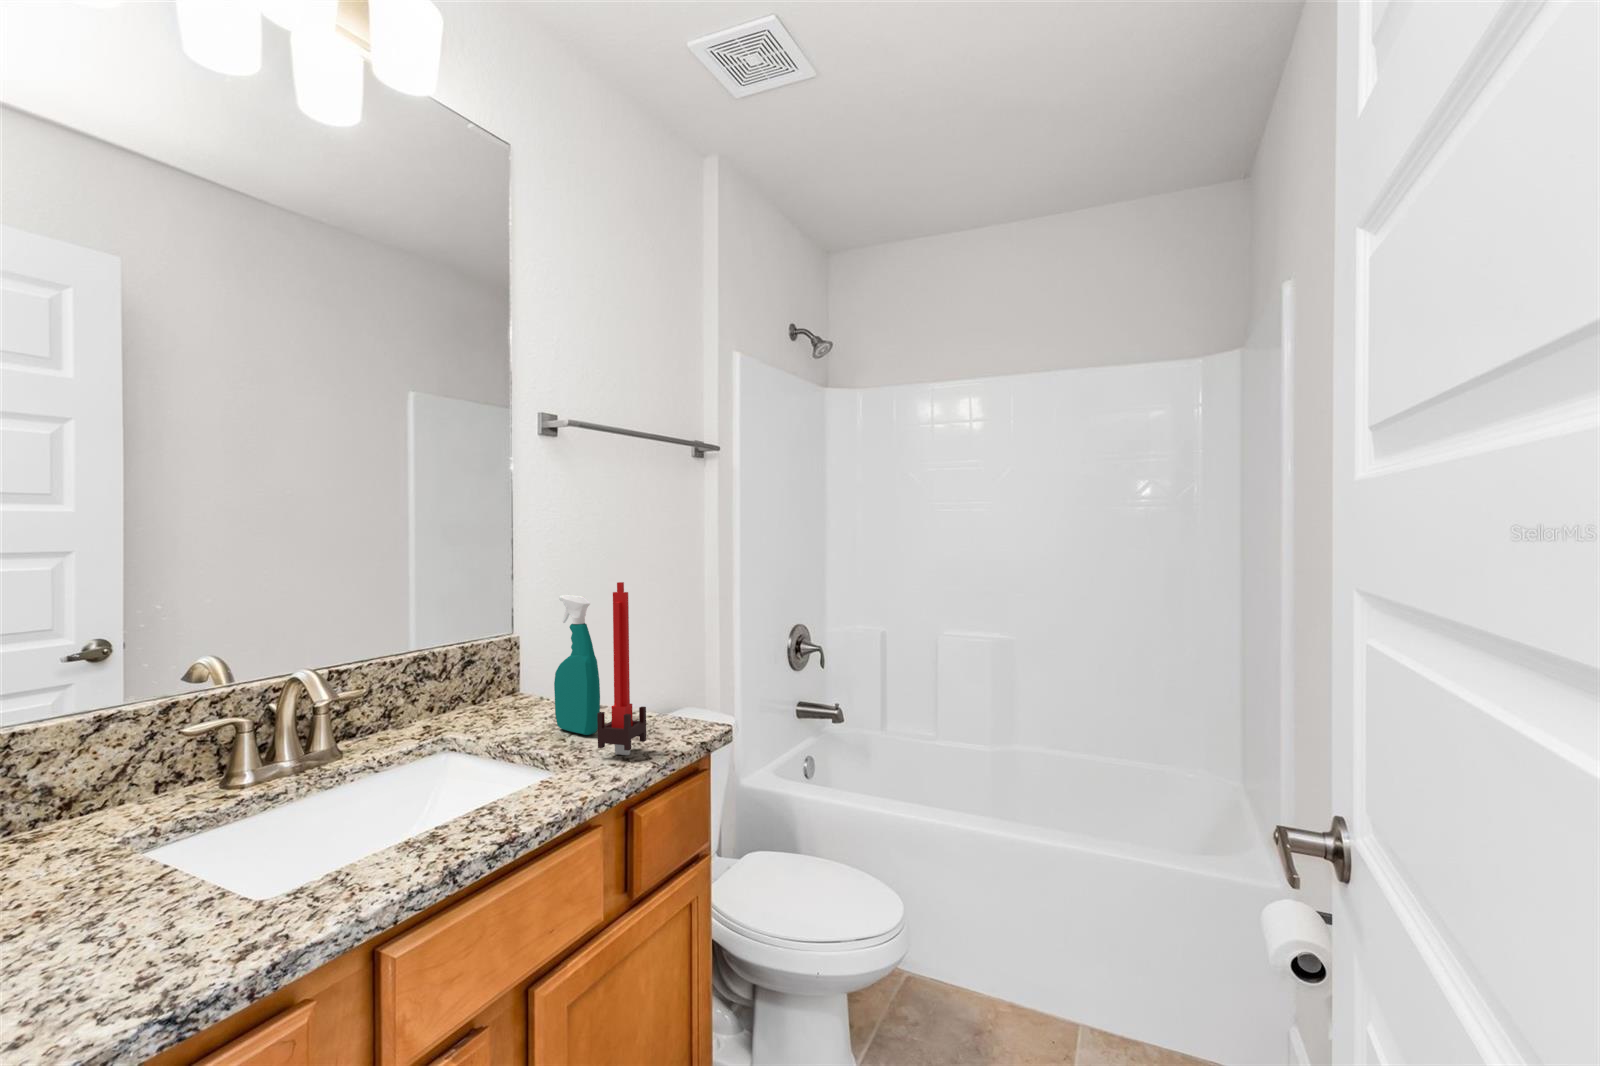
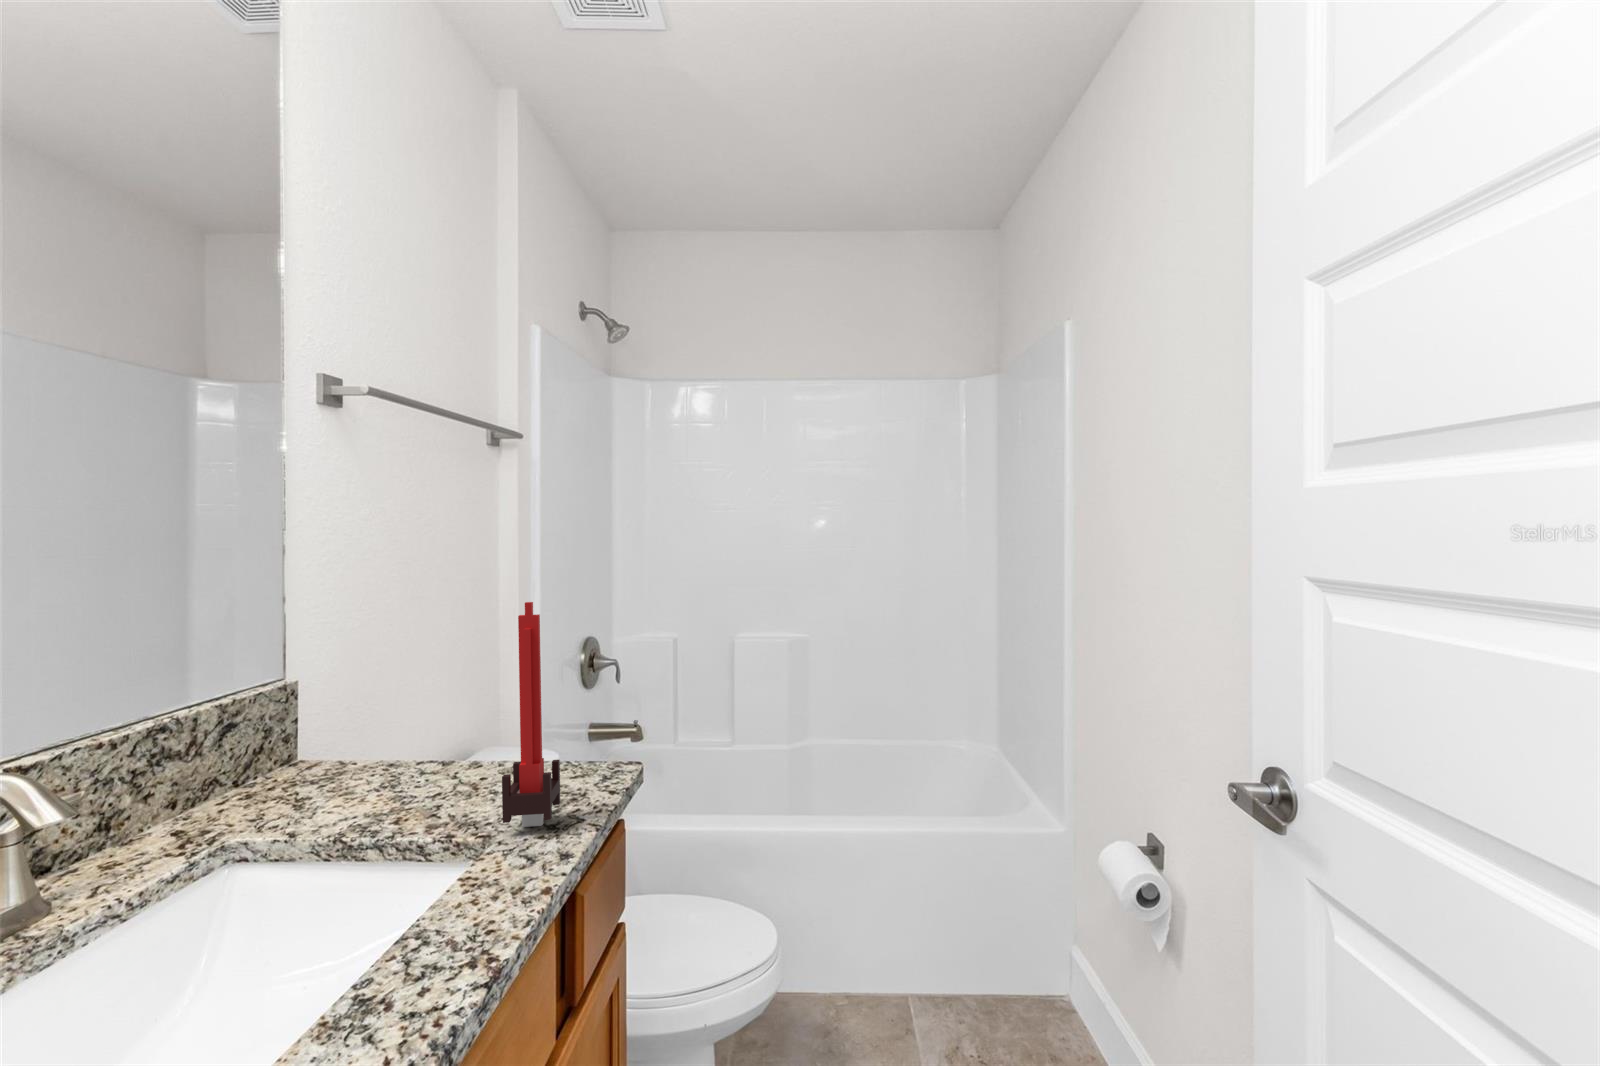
spray bottle: present [554,595,600,735] -> none [399,622,475,807]

